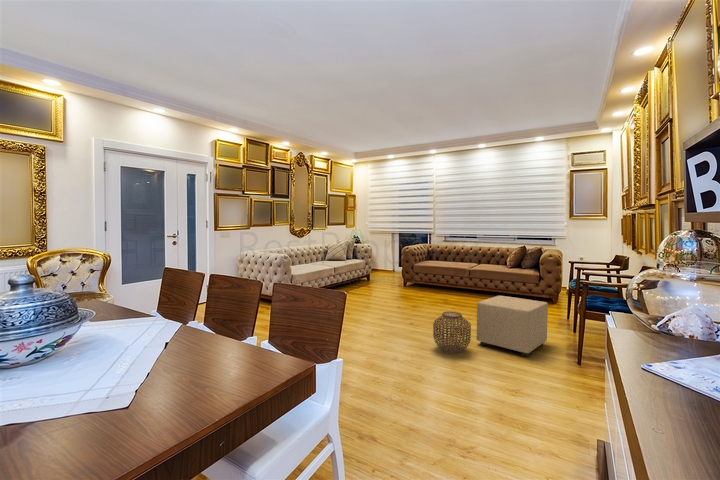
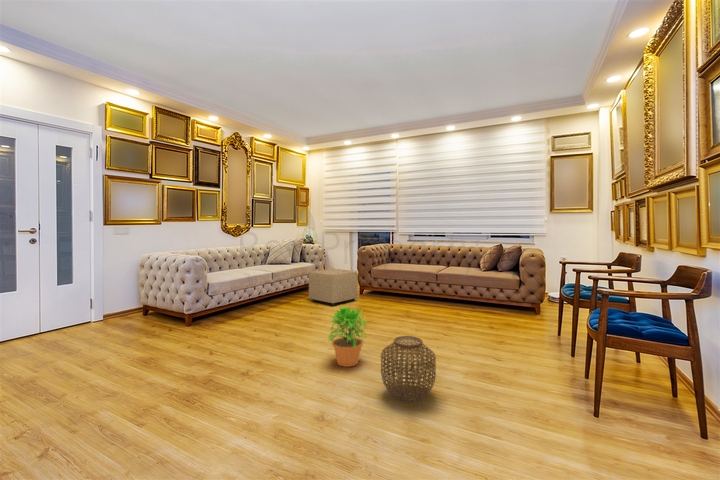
potted plant: none [391,292,421,335] -> present [329,307,366,367]
ottoman: present [477,295,548,356] -> present [309,269,358,306]

